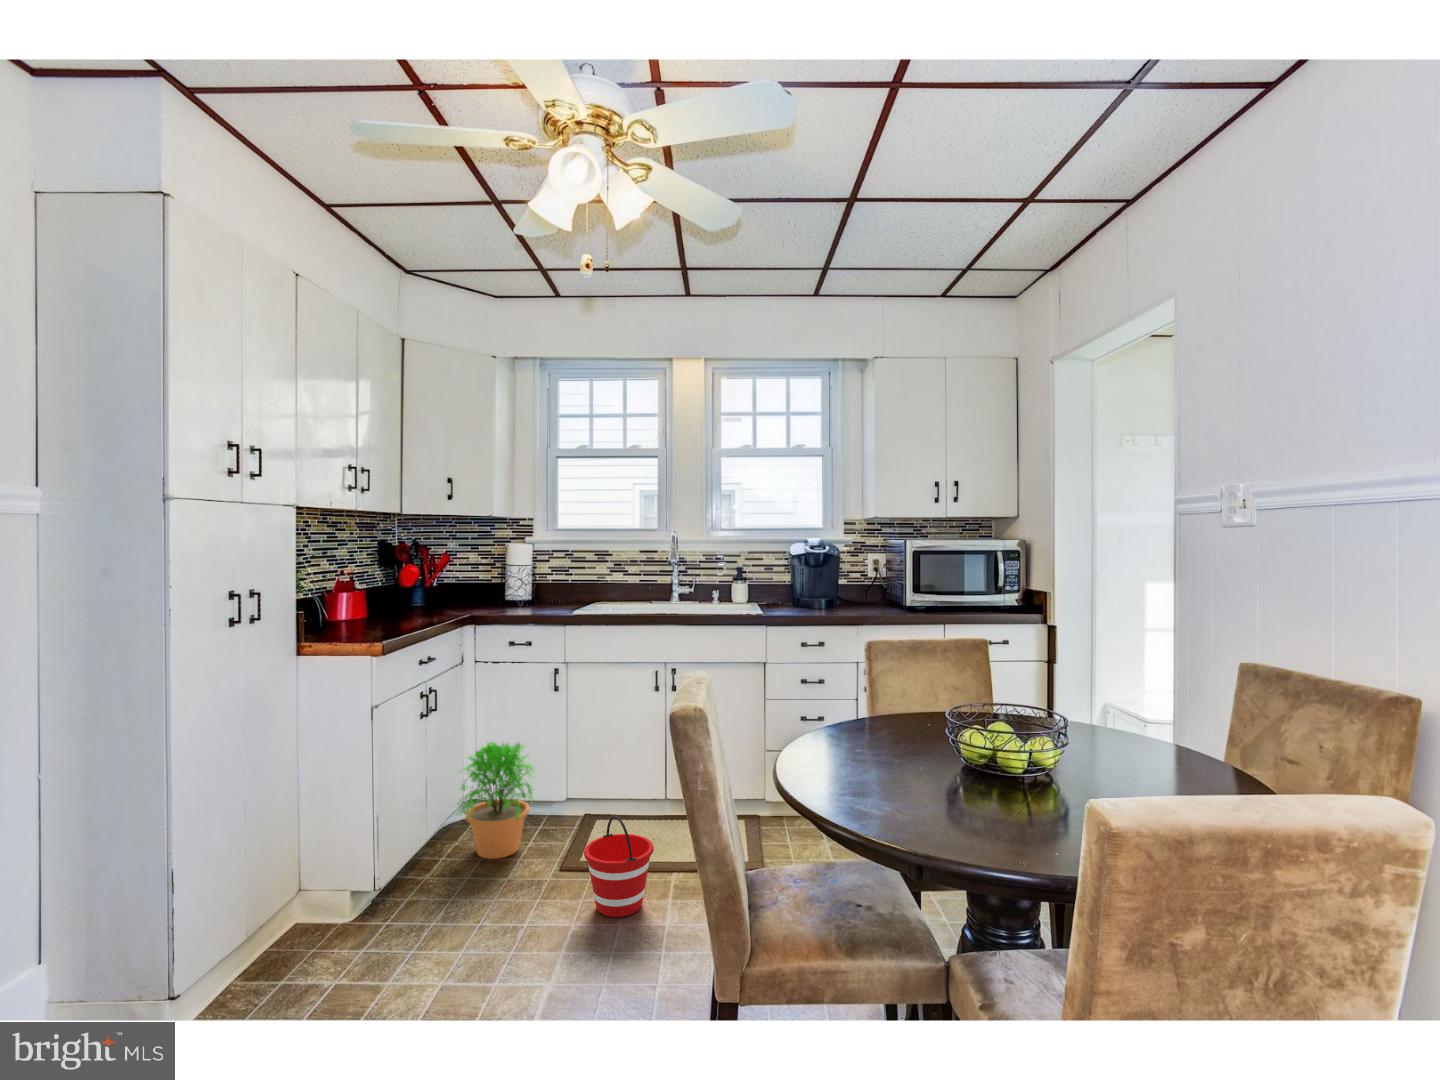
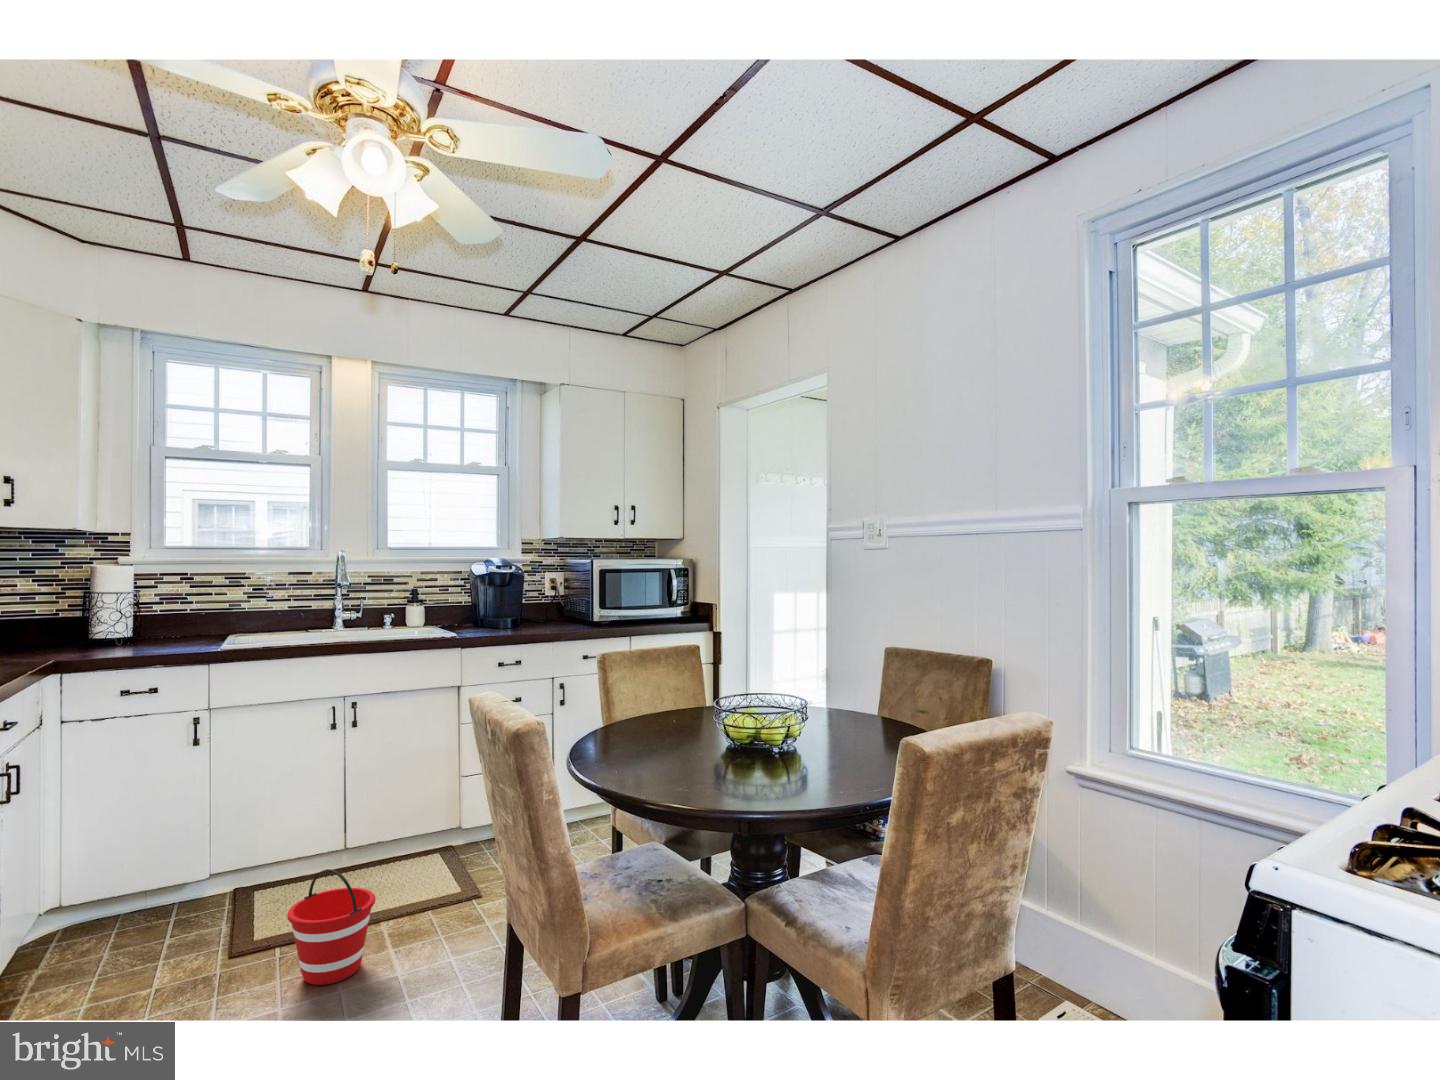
potted plant: present [461,742,534,859] -> none [46,811,188,973]

